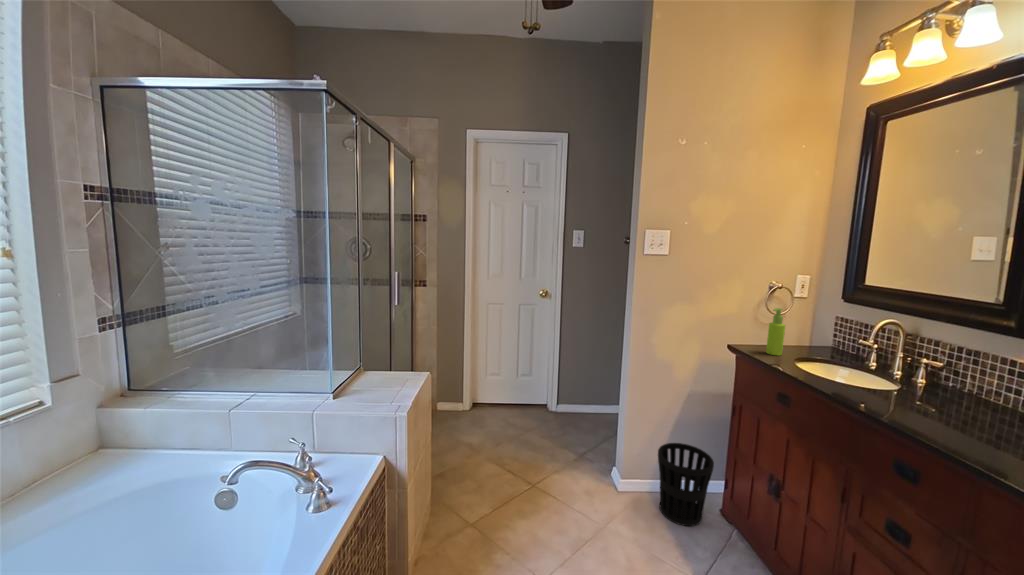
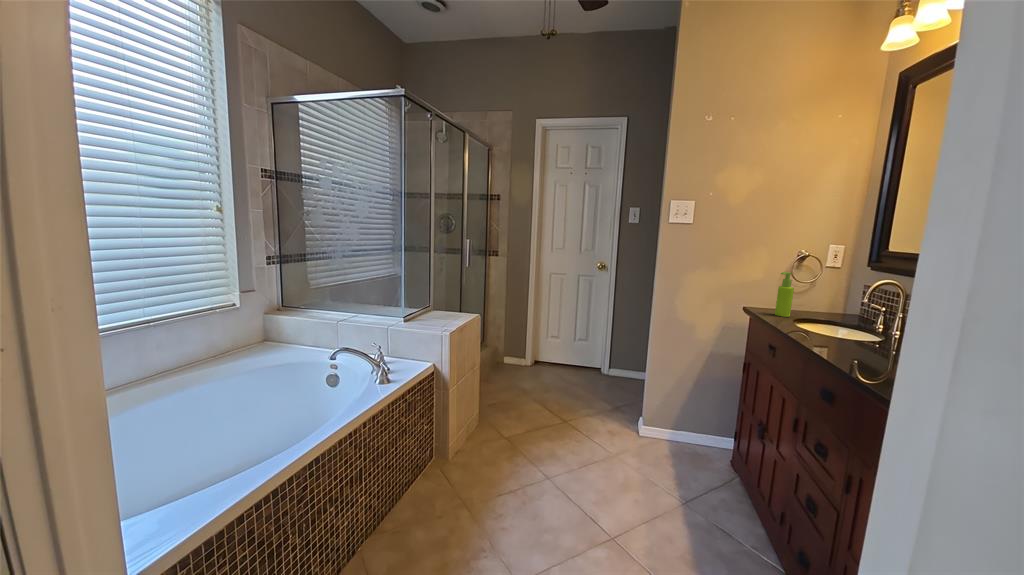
wastebasket: present [658,443,714,526] -> none [673,398,724,470]

